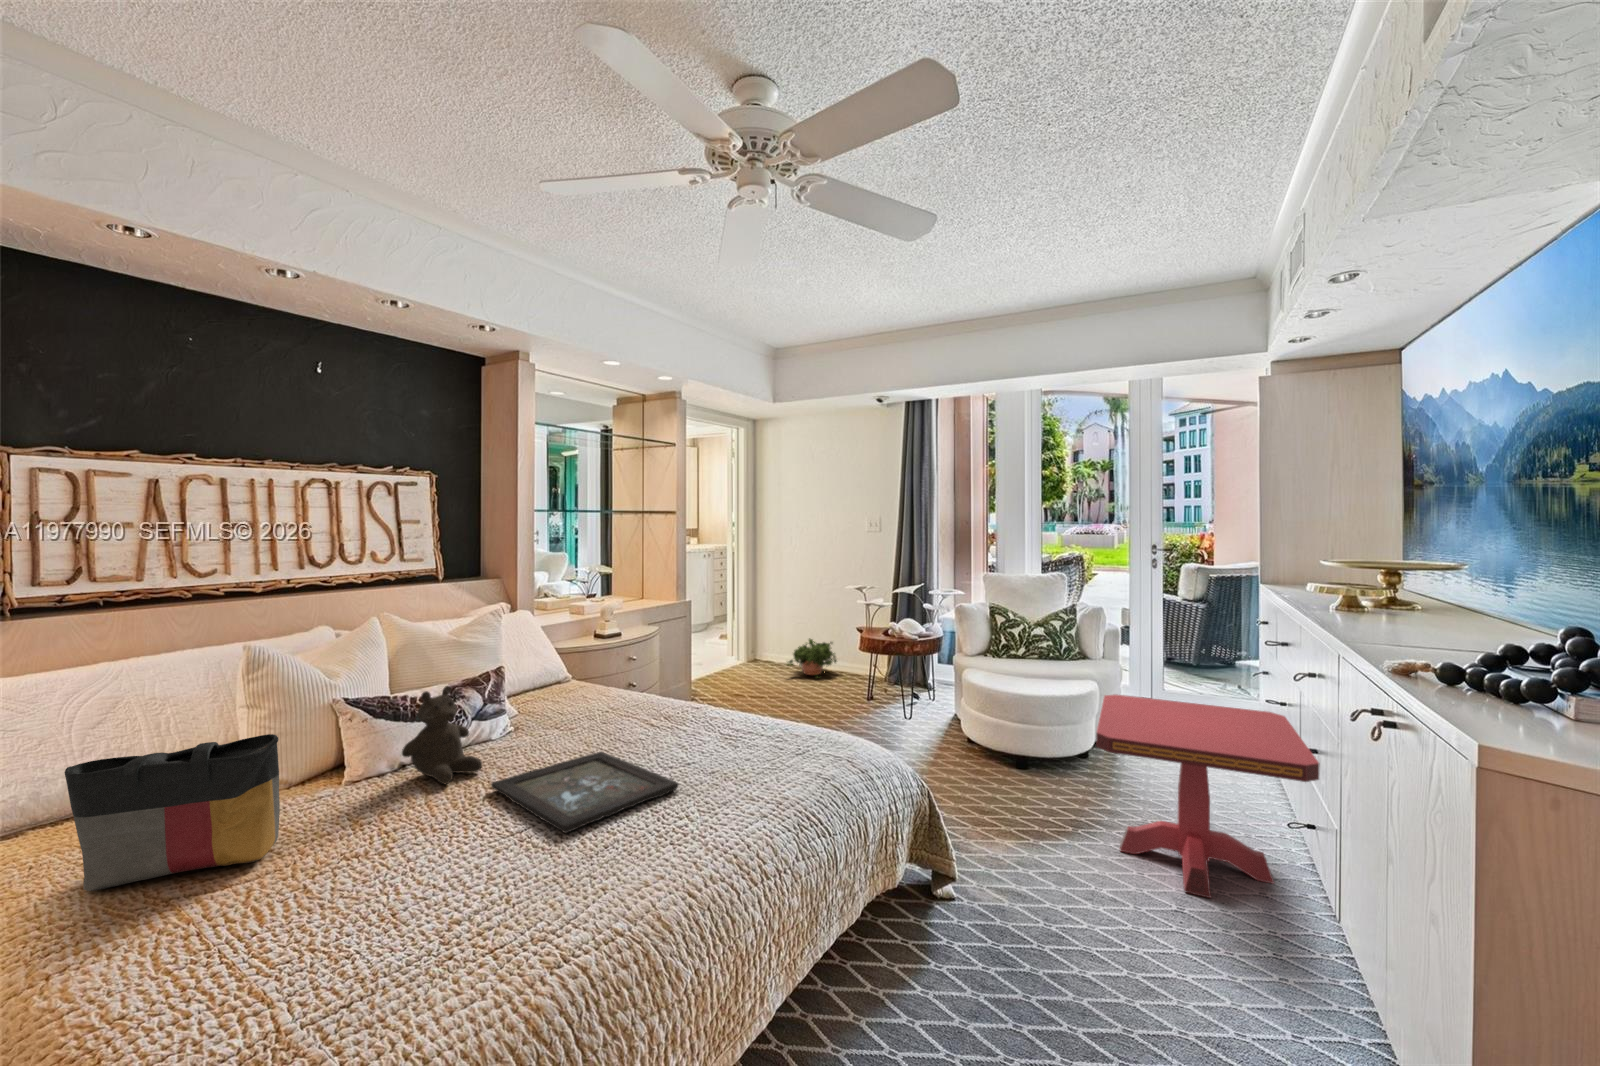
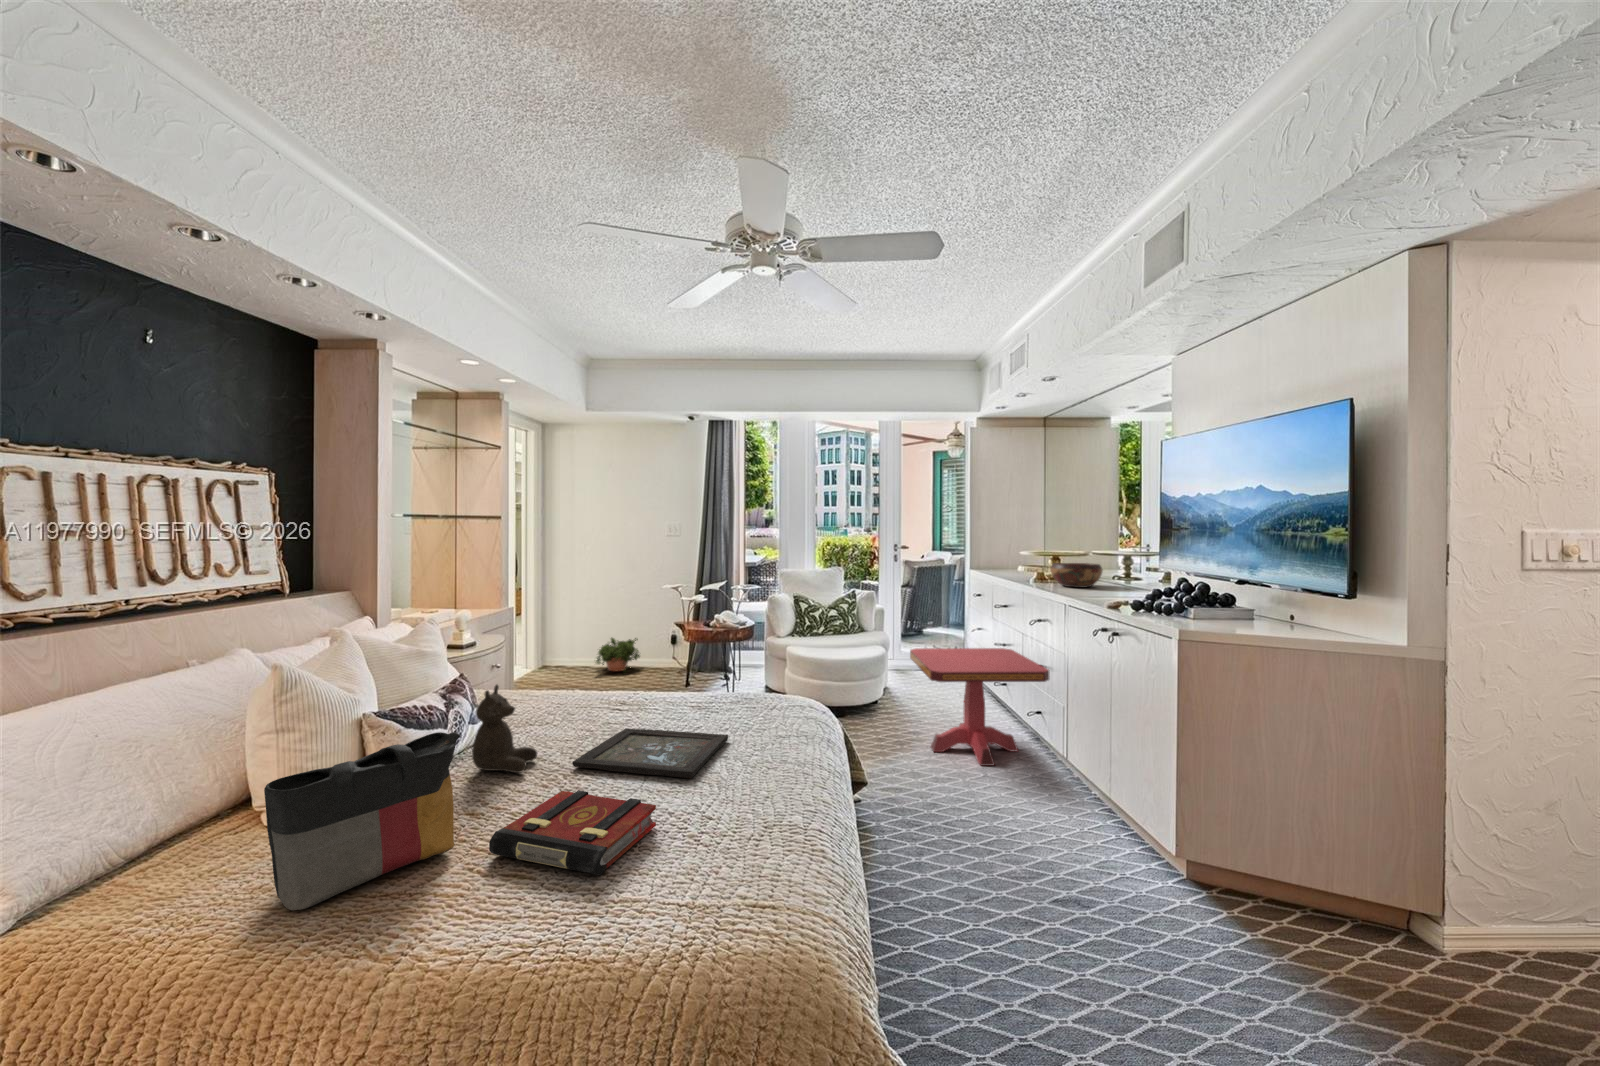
decorative bowl: none [1347,581,1461,627] -> present [1050,563,1103,588]
book: none [268,819,439,942] -> present [489,790,656,875]

